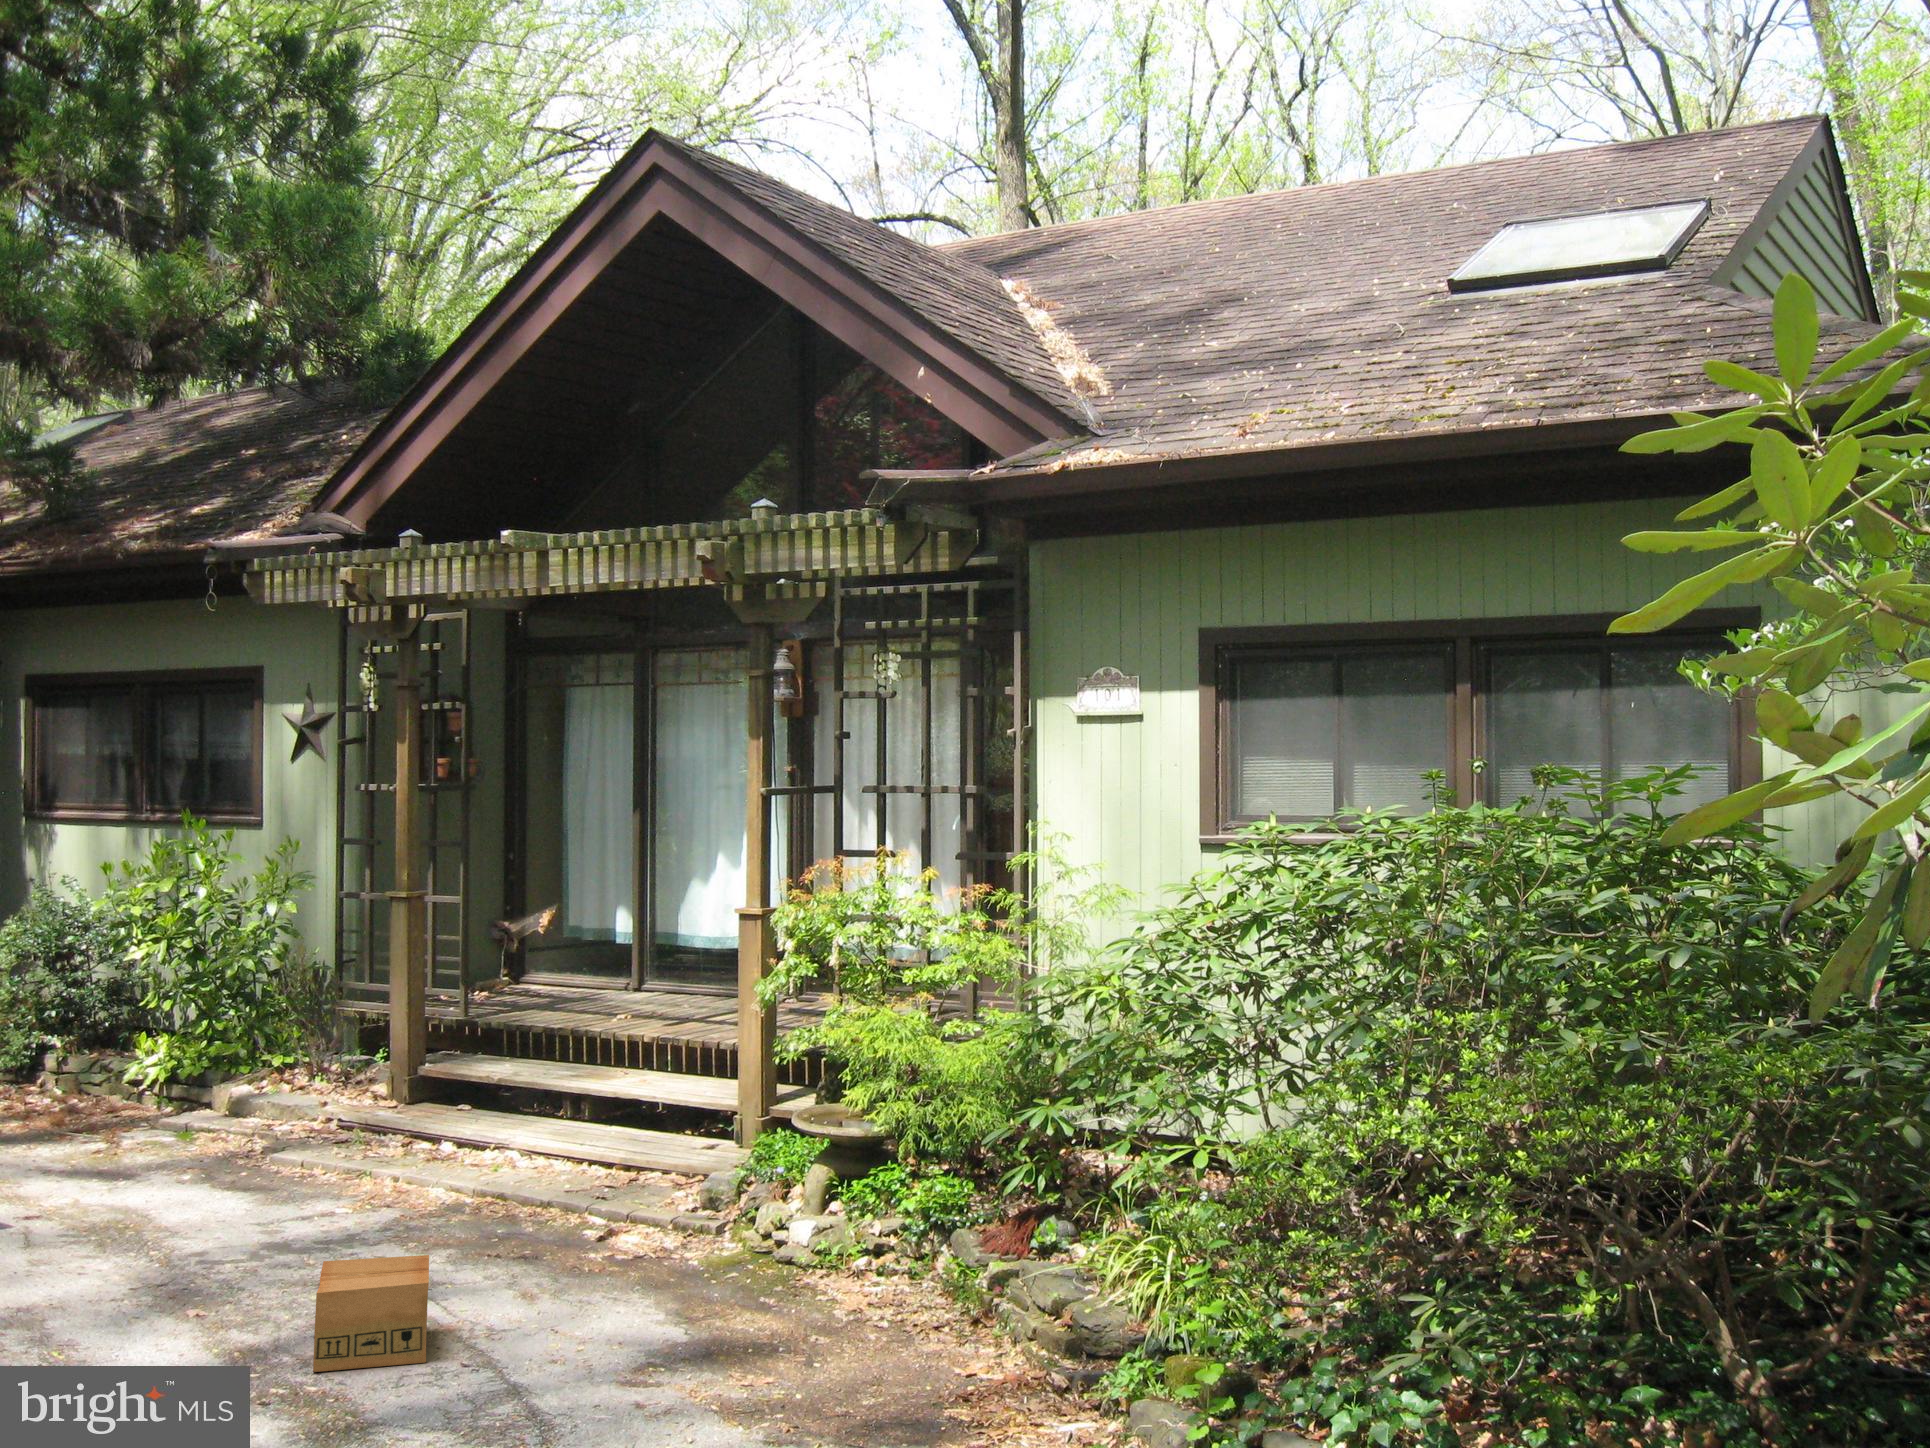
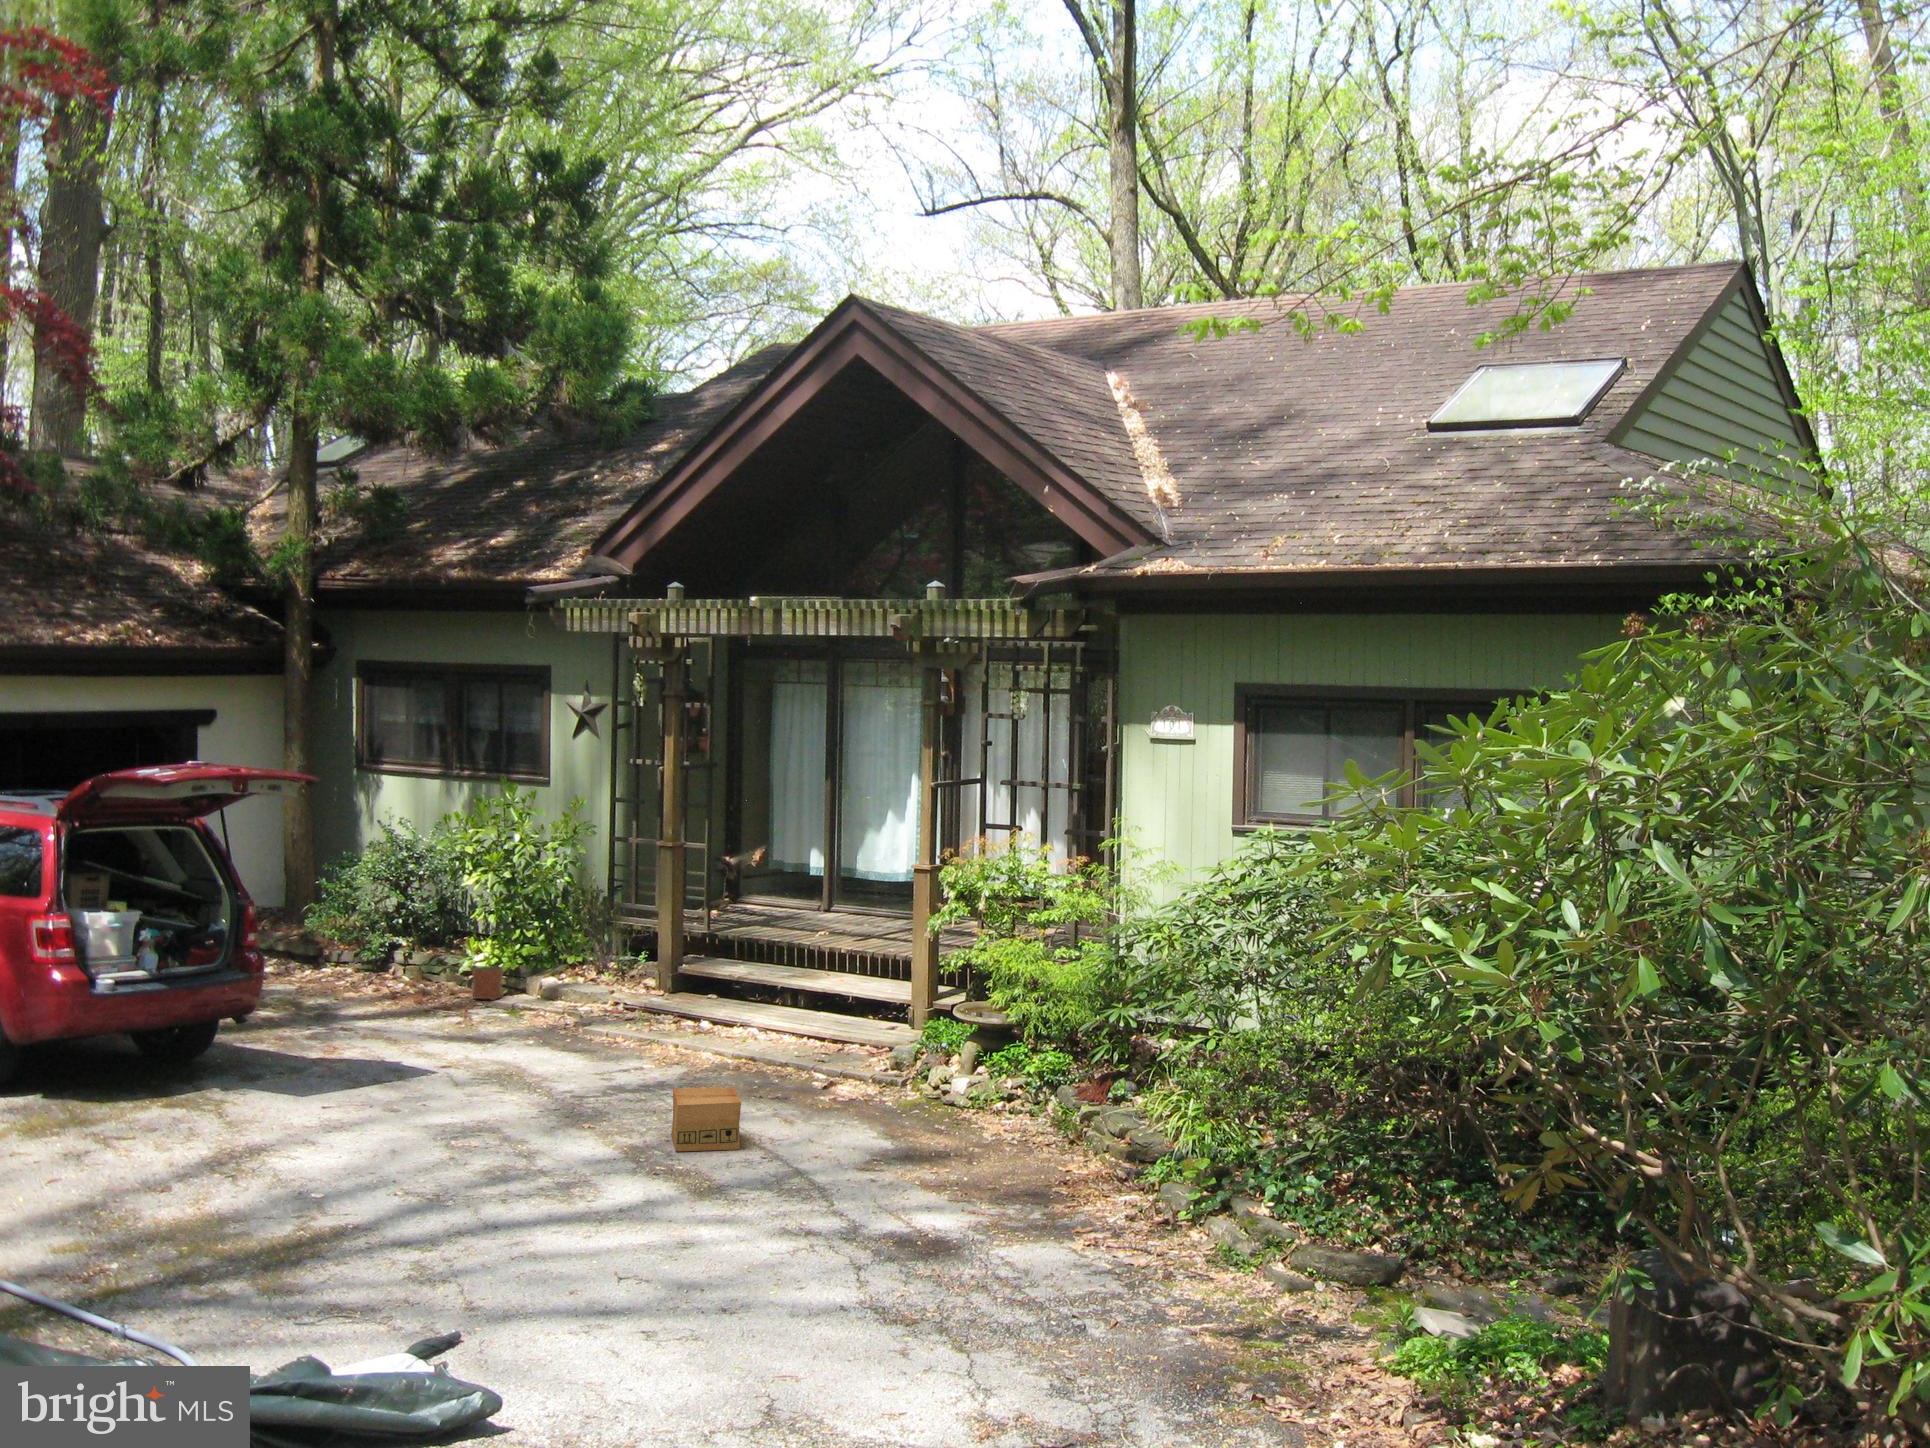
planter: none [128,1073,174,1122] -> present [472,966,503,1000]

